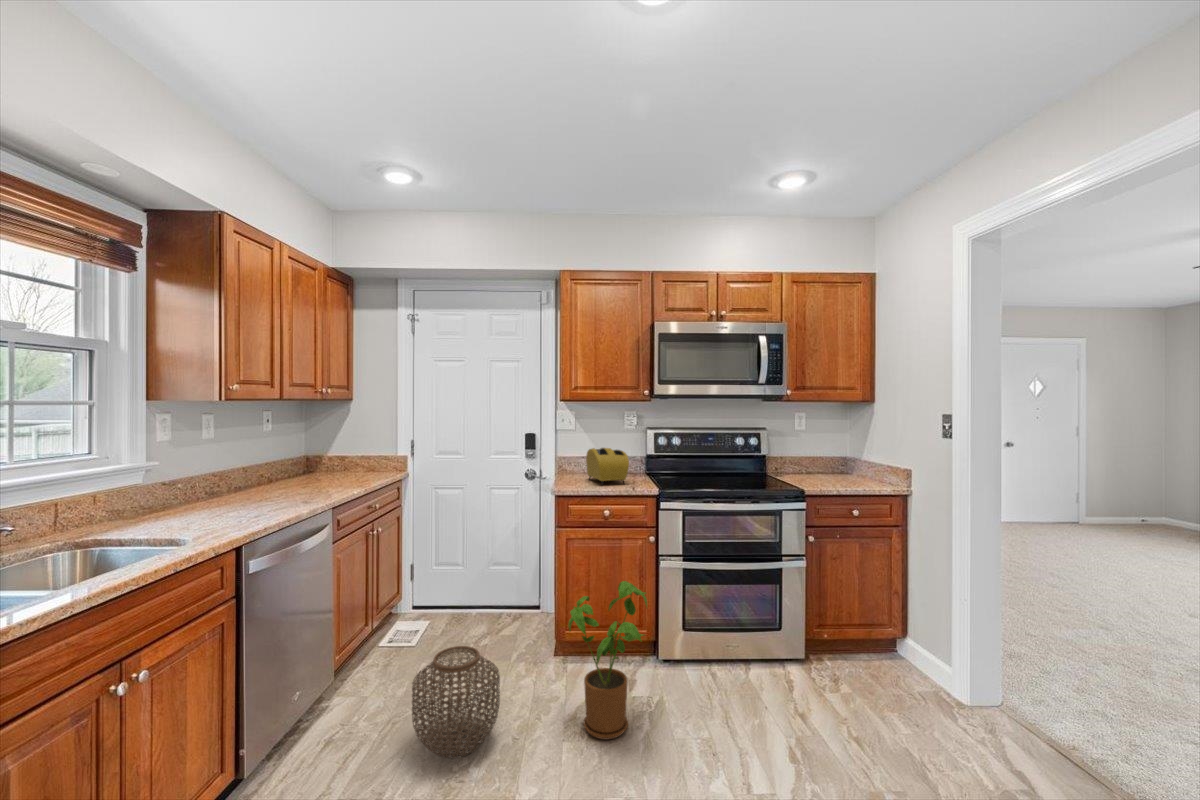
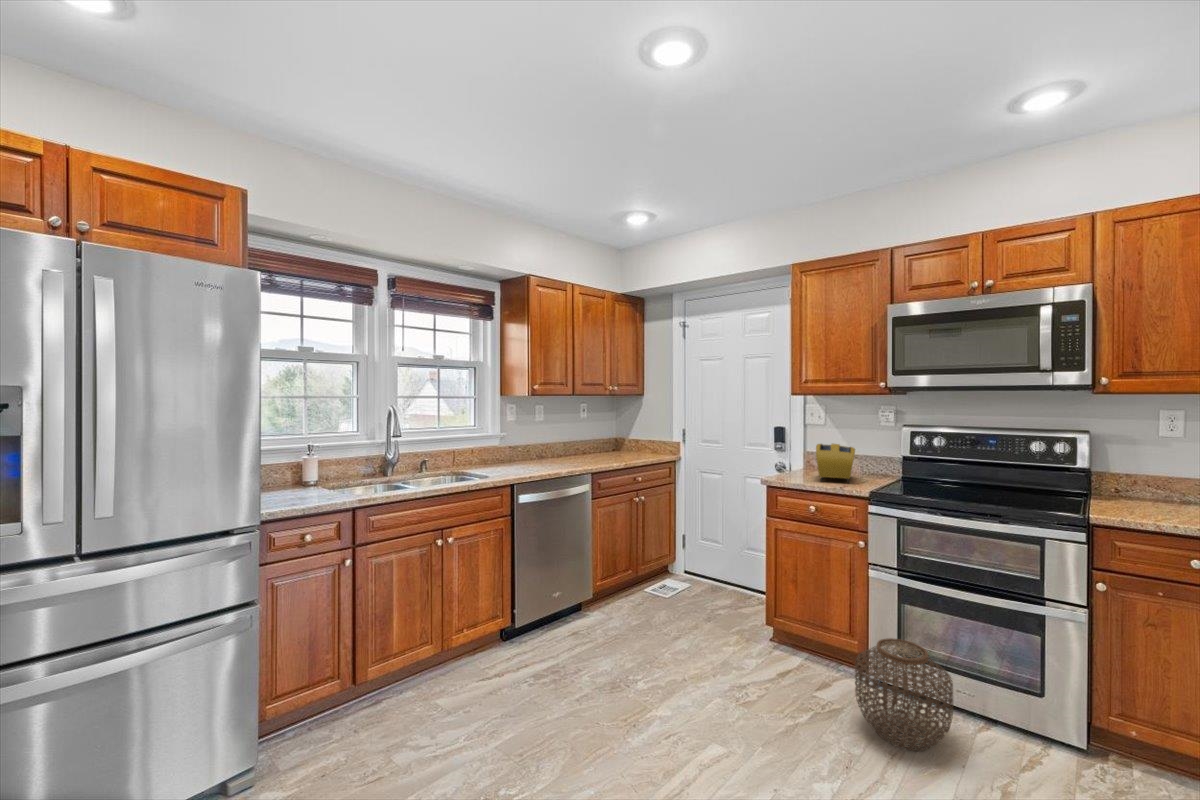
house plant: present [568,581,647,739] -> none [730,571,814,716]
woven basket: present [412,646,500,758] -> present [855,638,953,751]

